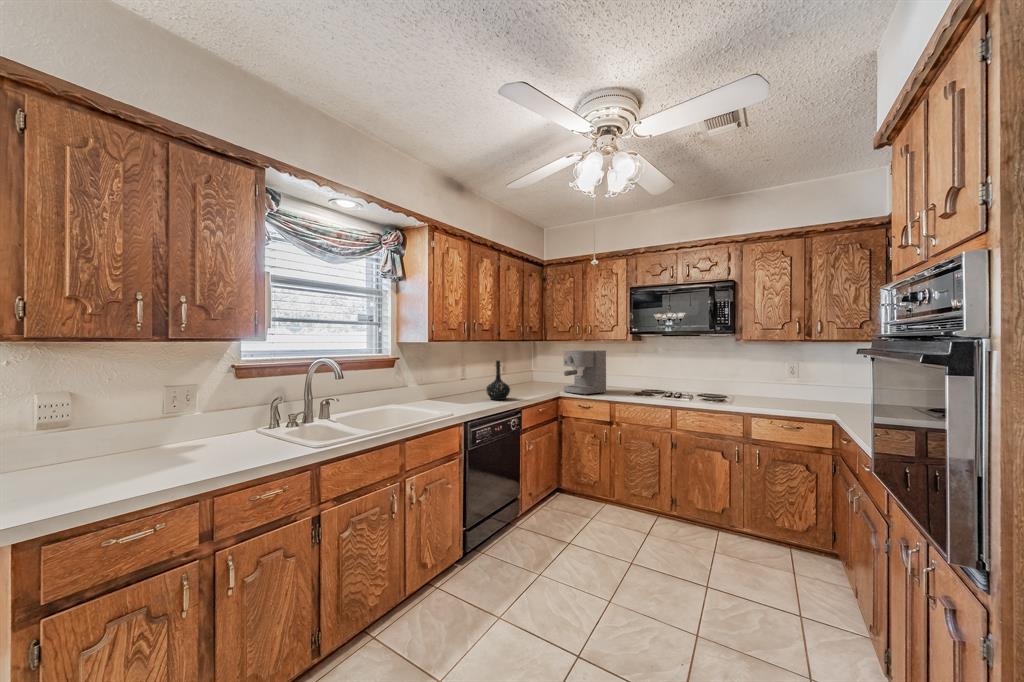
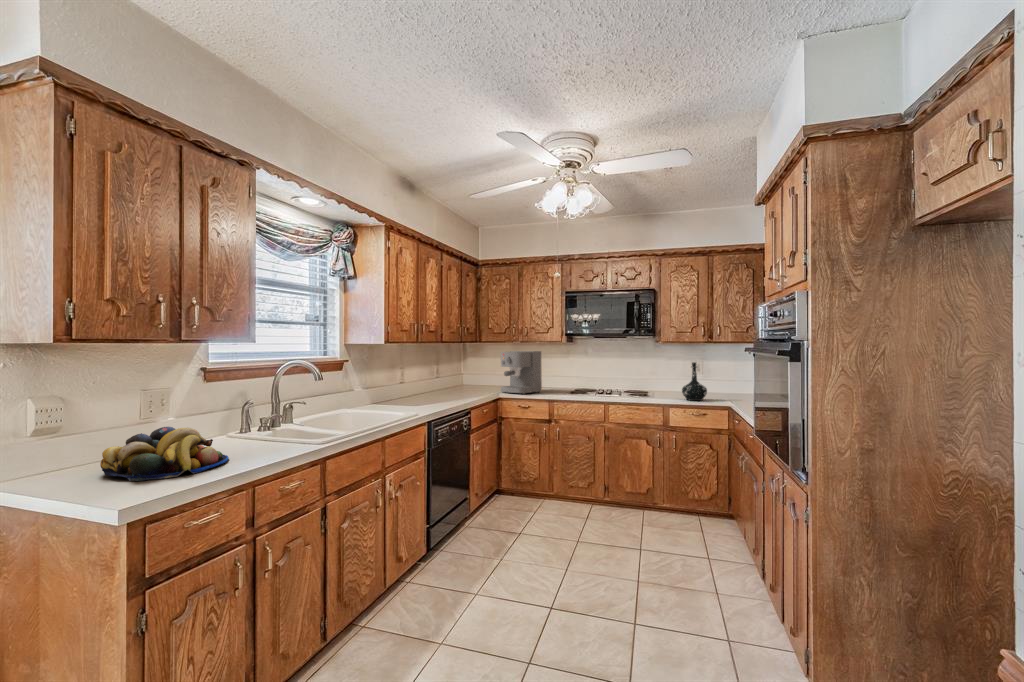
bottle: present [486,361,510,400] -> present [682,362,707,401]
fruit bowl: none [71,426,210,486] -> present [100,427,228,481]

